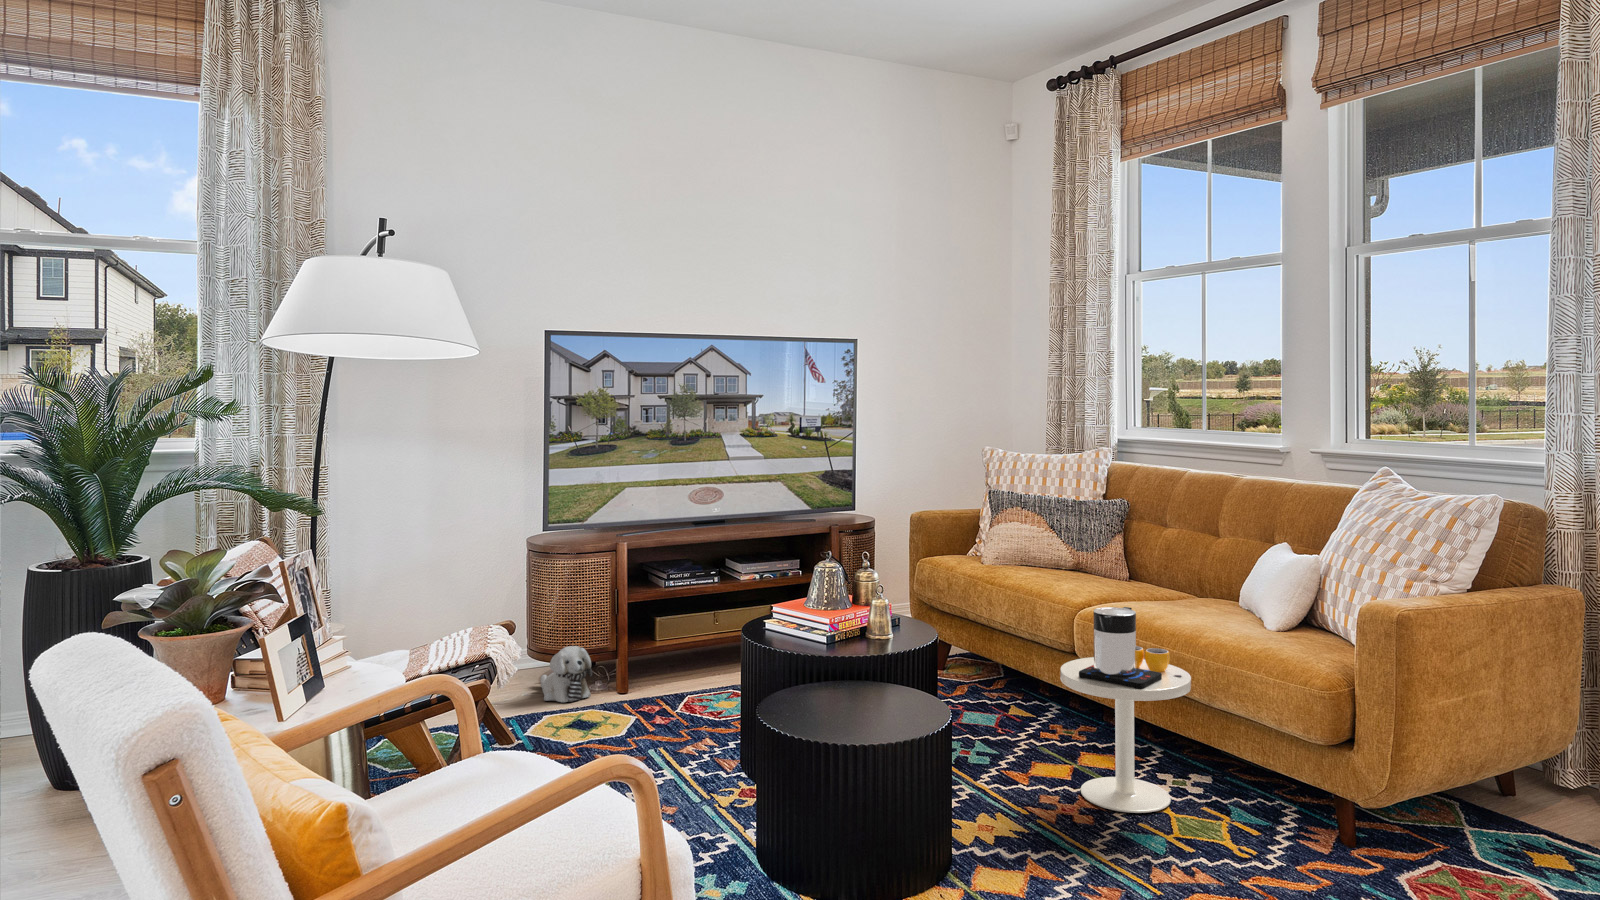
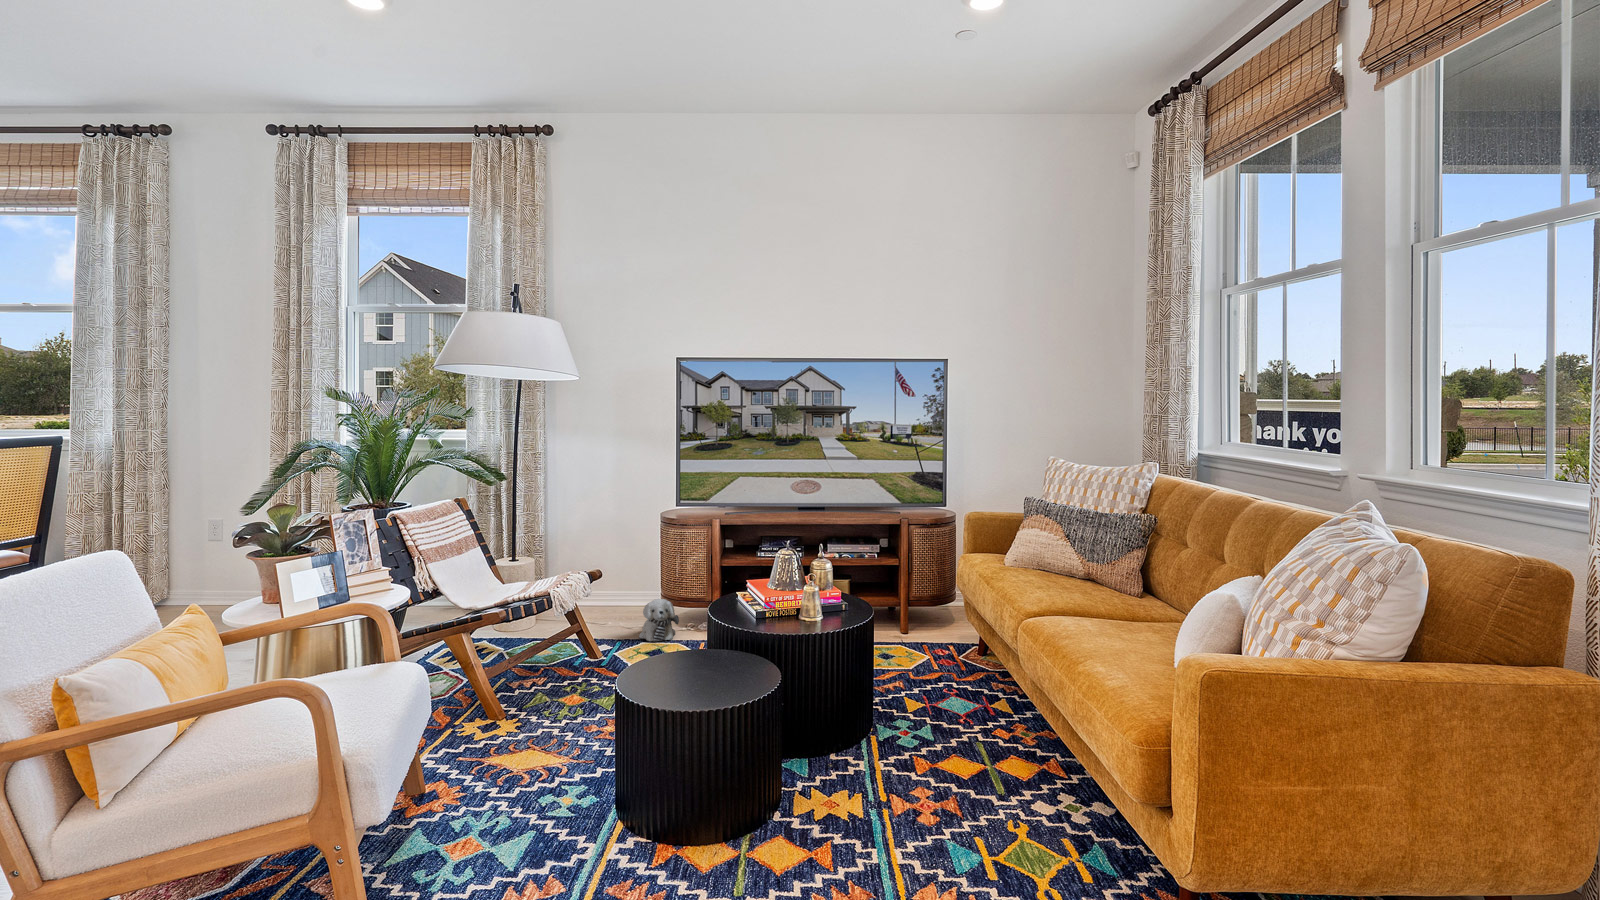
side table: present [1060,607,1191,813] -> none [930,621,1057,832]

